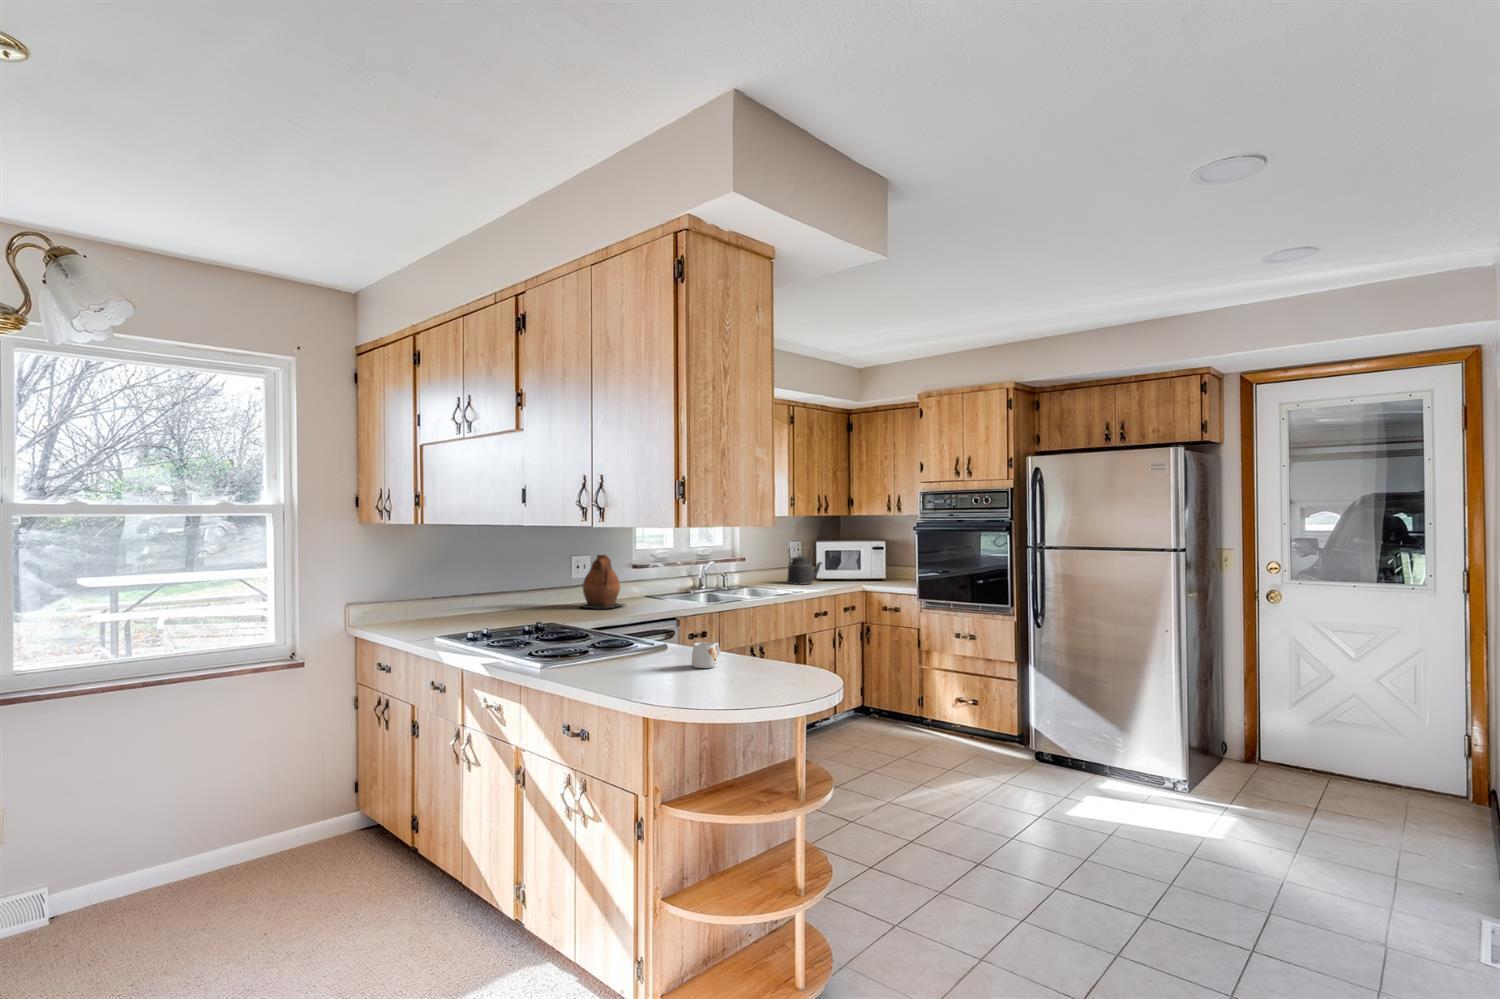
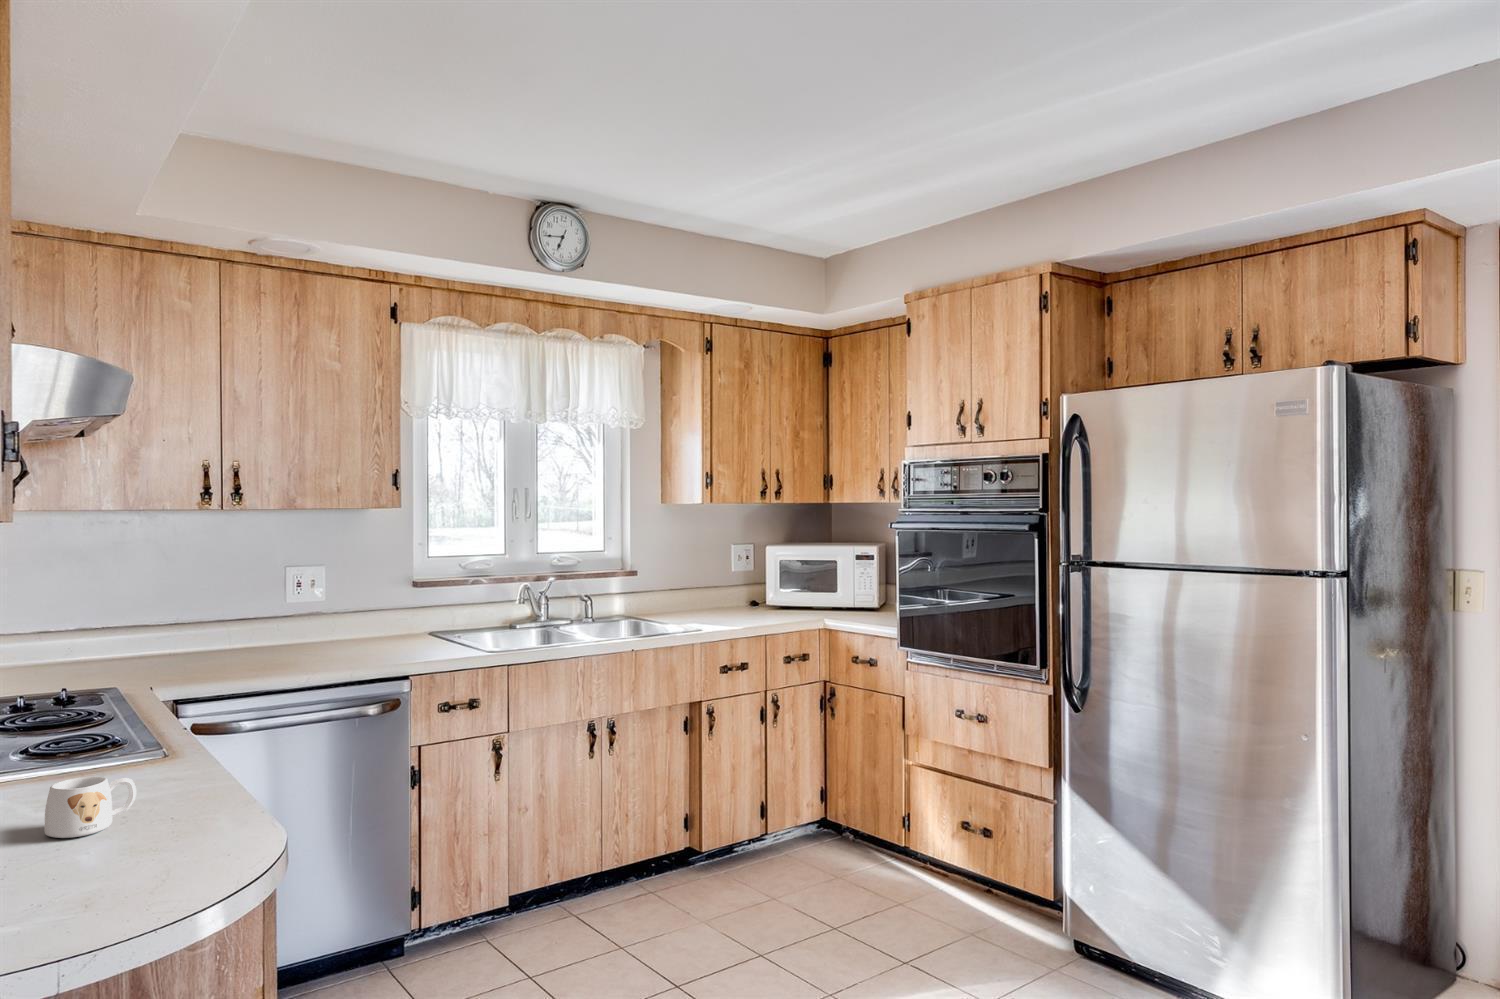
kettle: present [787,548,822,585] -> none [712,555,773,616]
ceramic pitcher: present [580,555,624,608] -> none [244,571,337,662]

